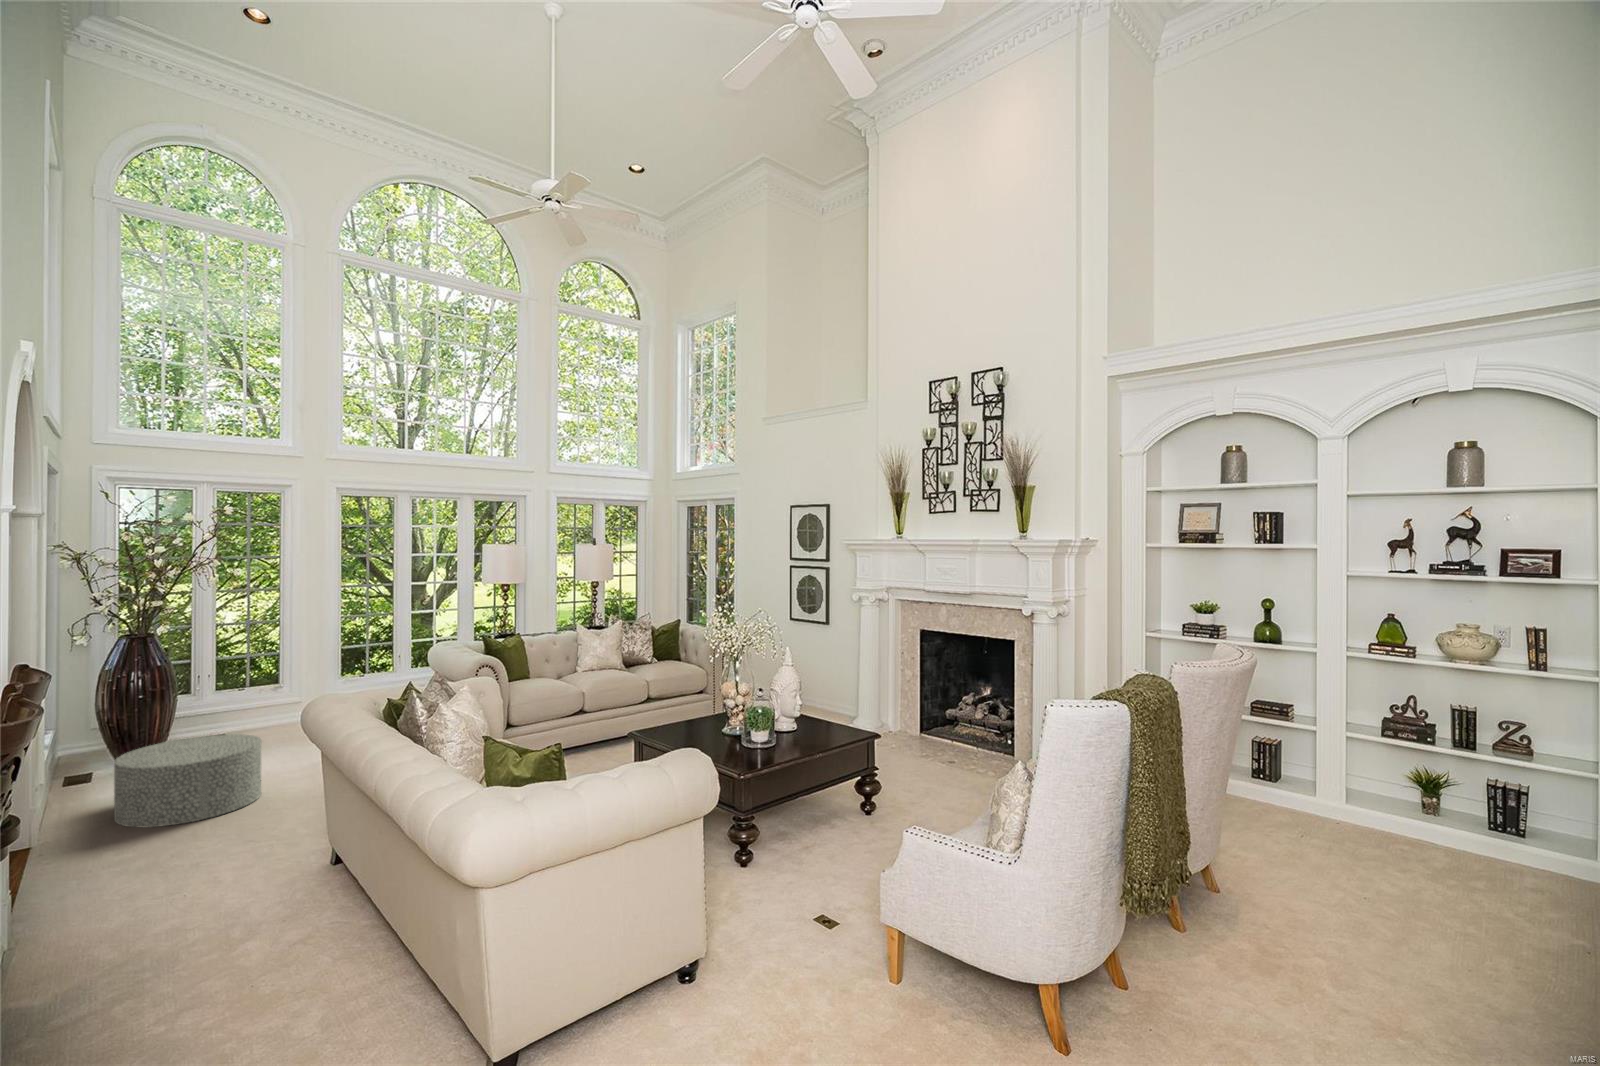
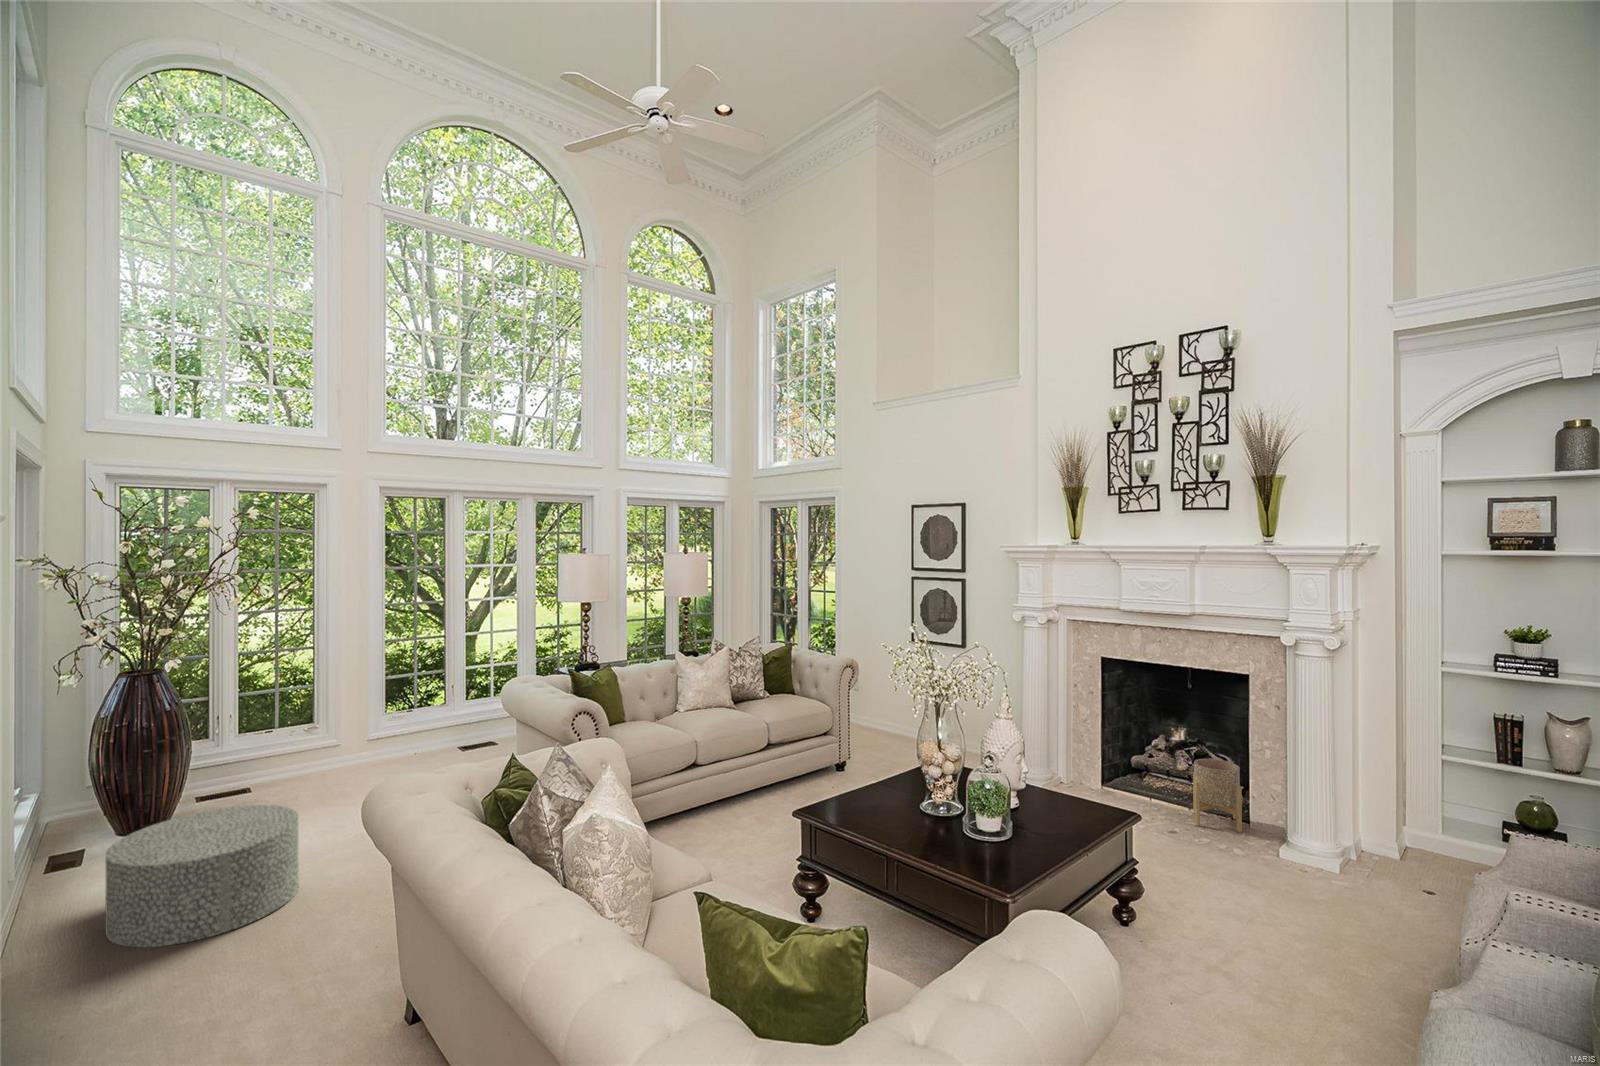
planter: none [970,706,1007,760] -> present [1193,759,1242,832]

